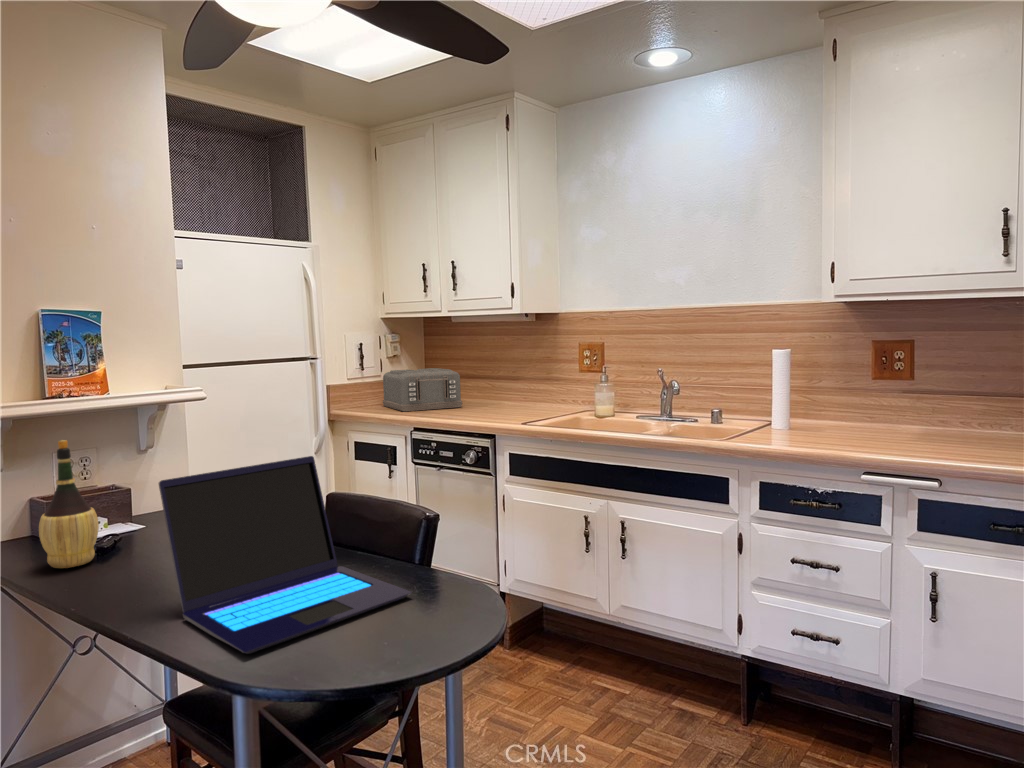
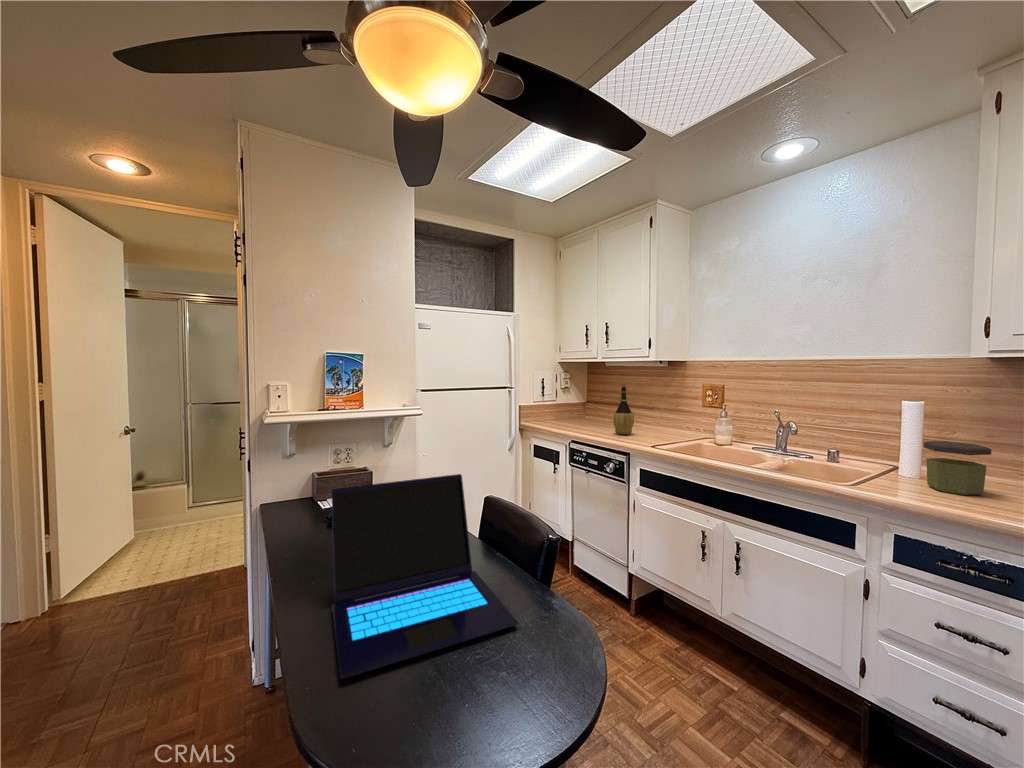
toaster: present [383,368,462,411] -> none [557,397,611,427]
jar: none [786,388,836,438] -> present [923,441,991,495]
wine bottle: present [39,440,99,568] -> present [613,384,634,435]

